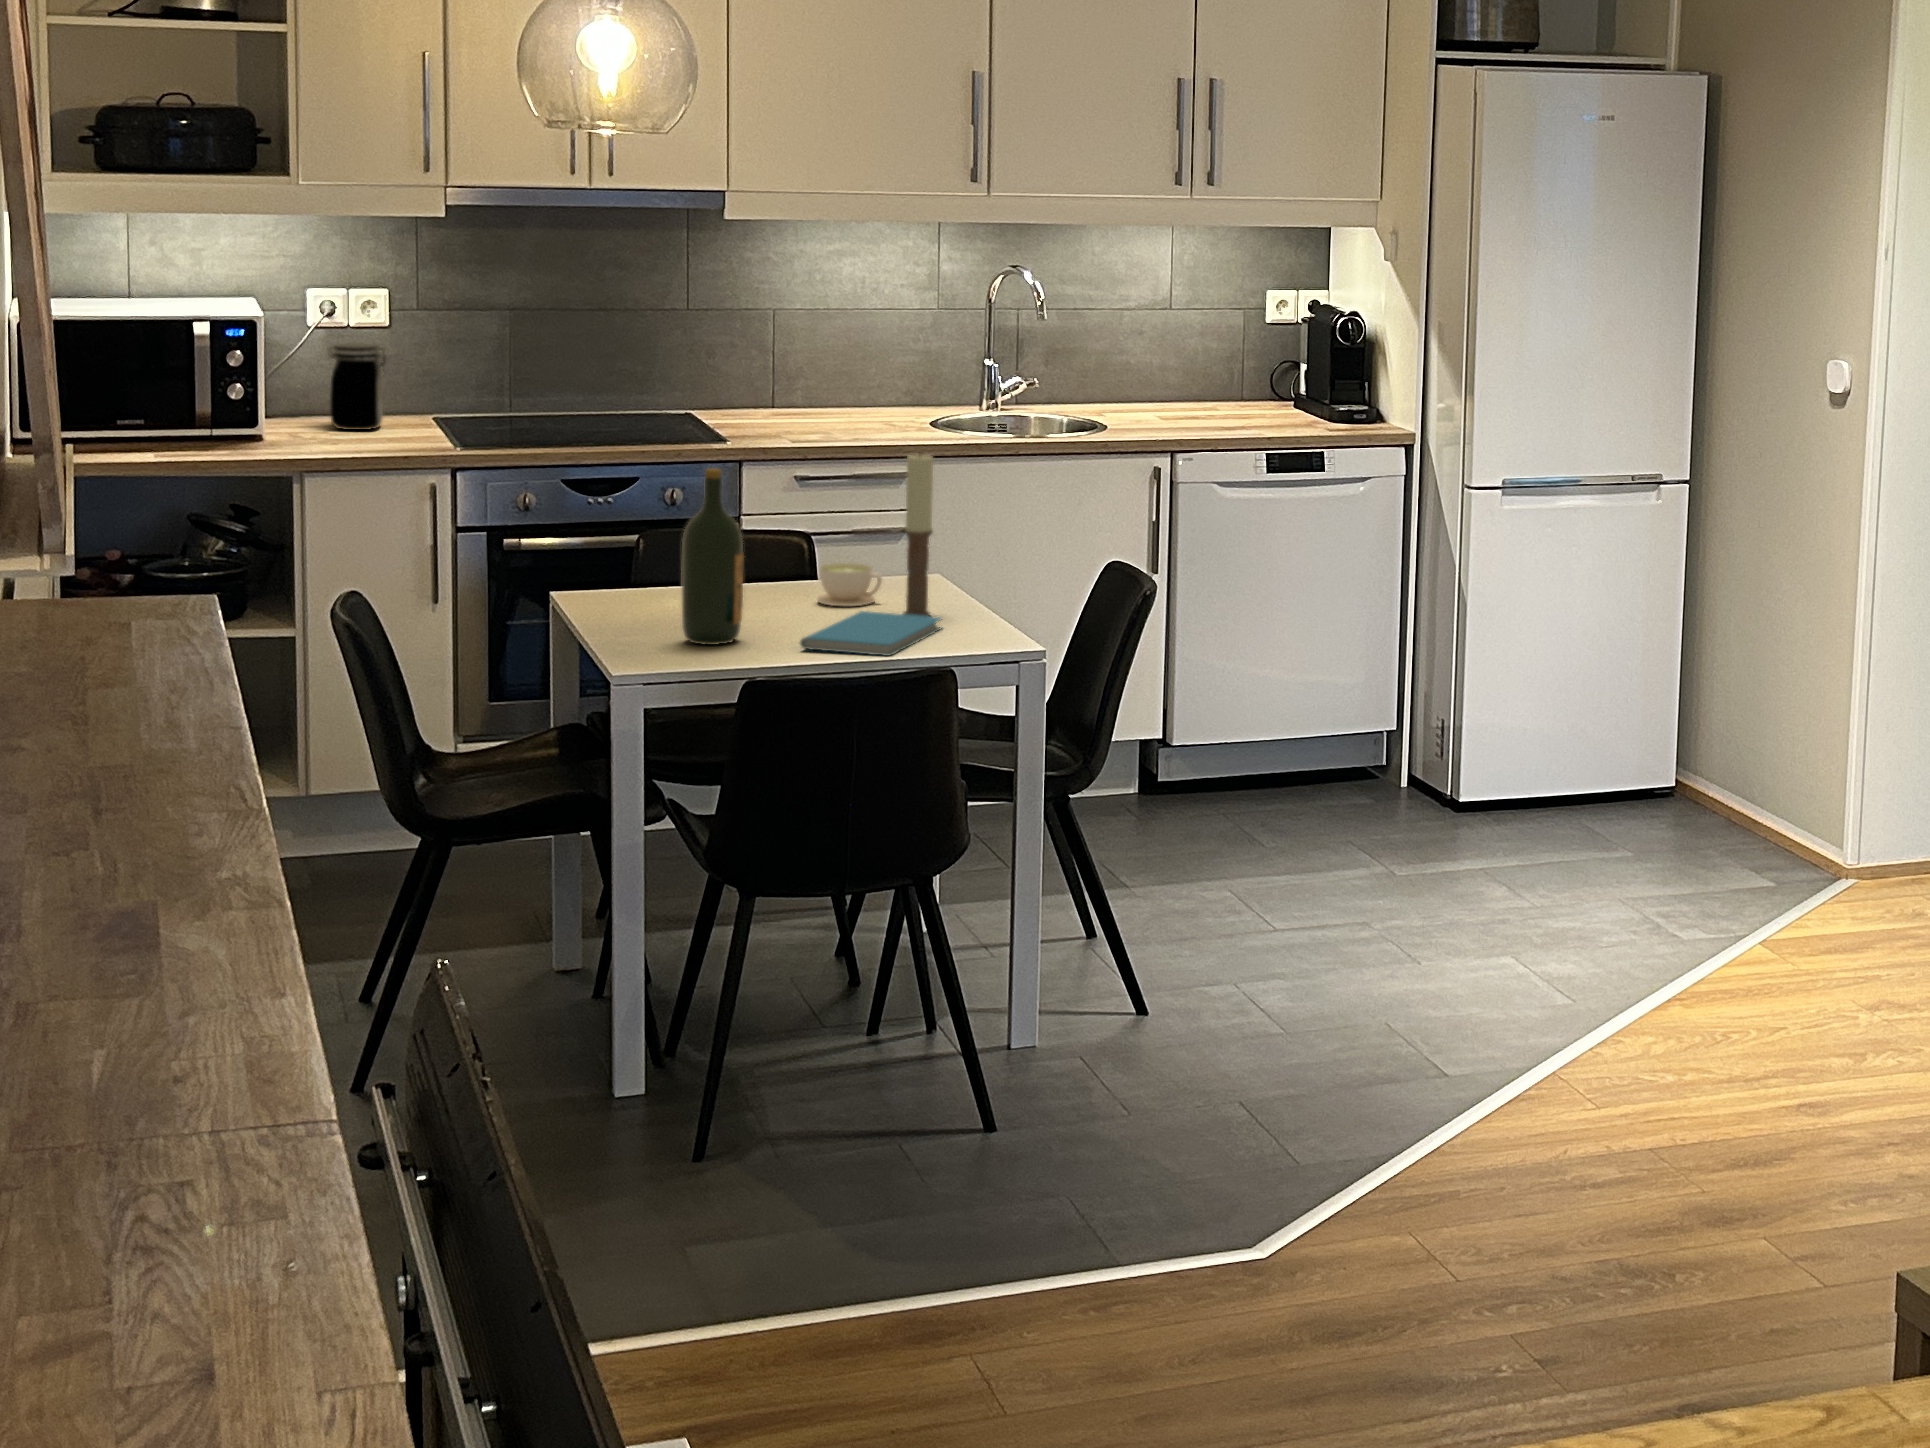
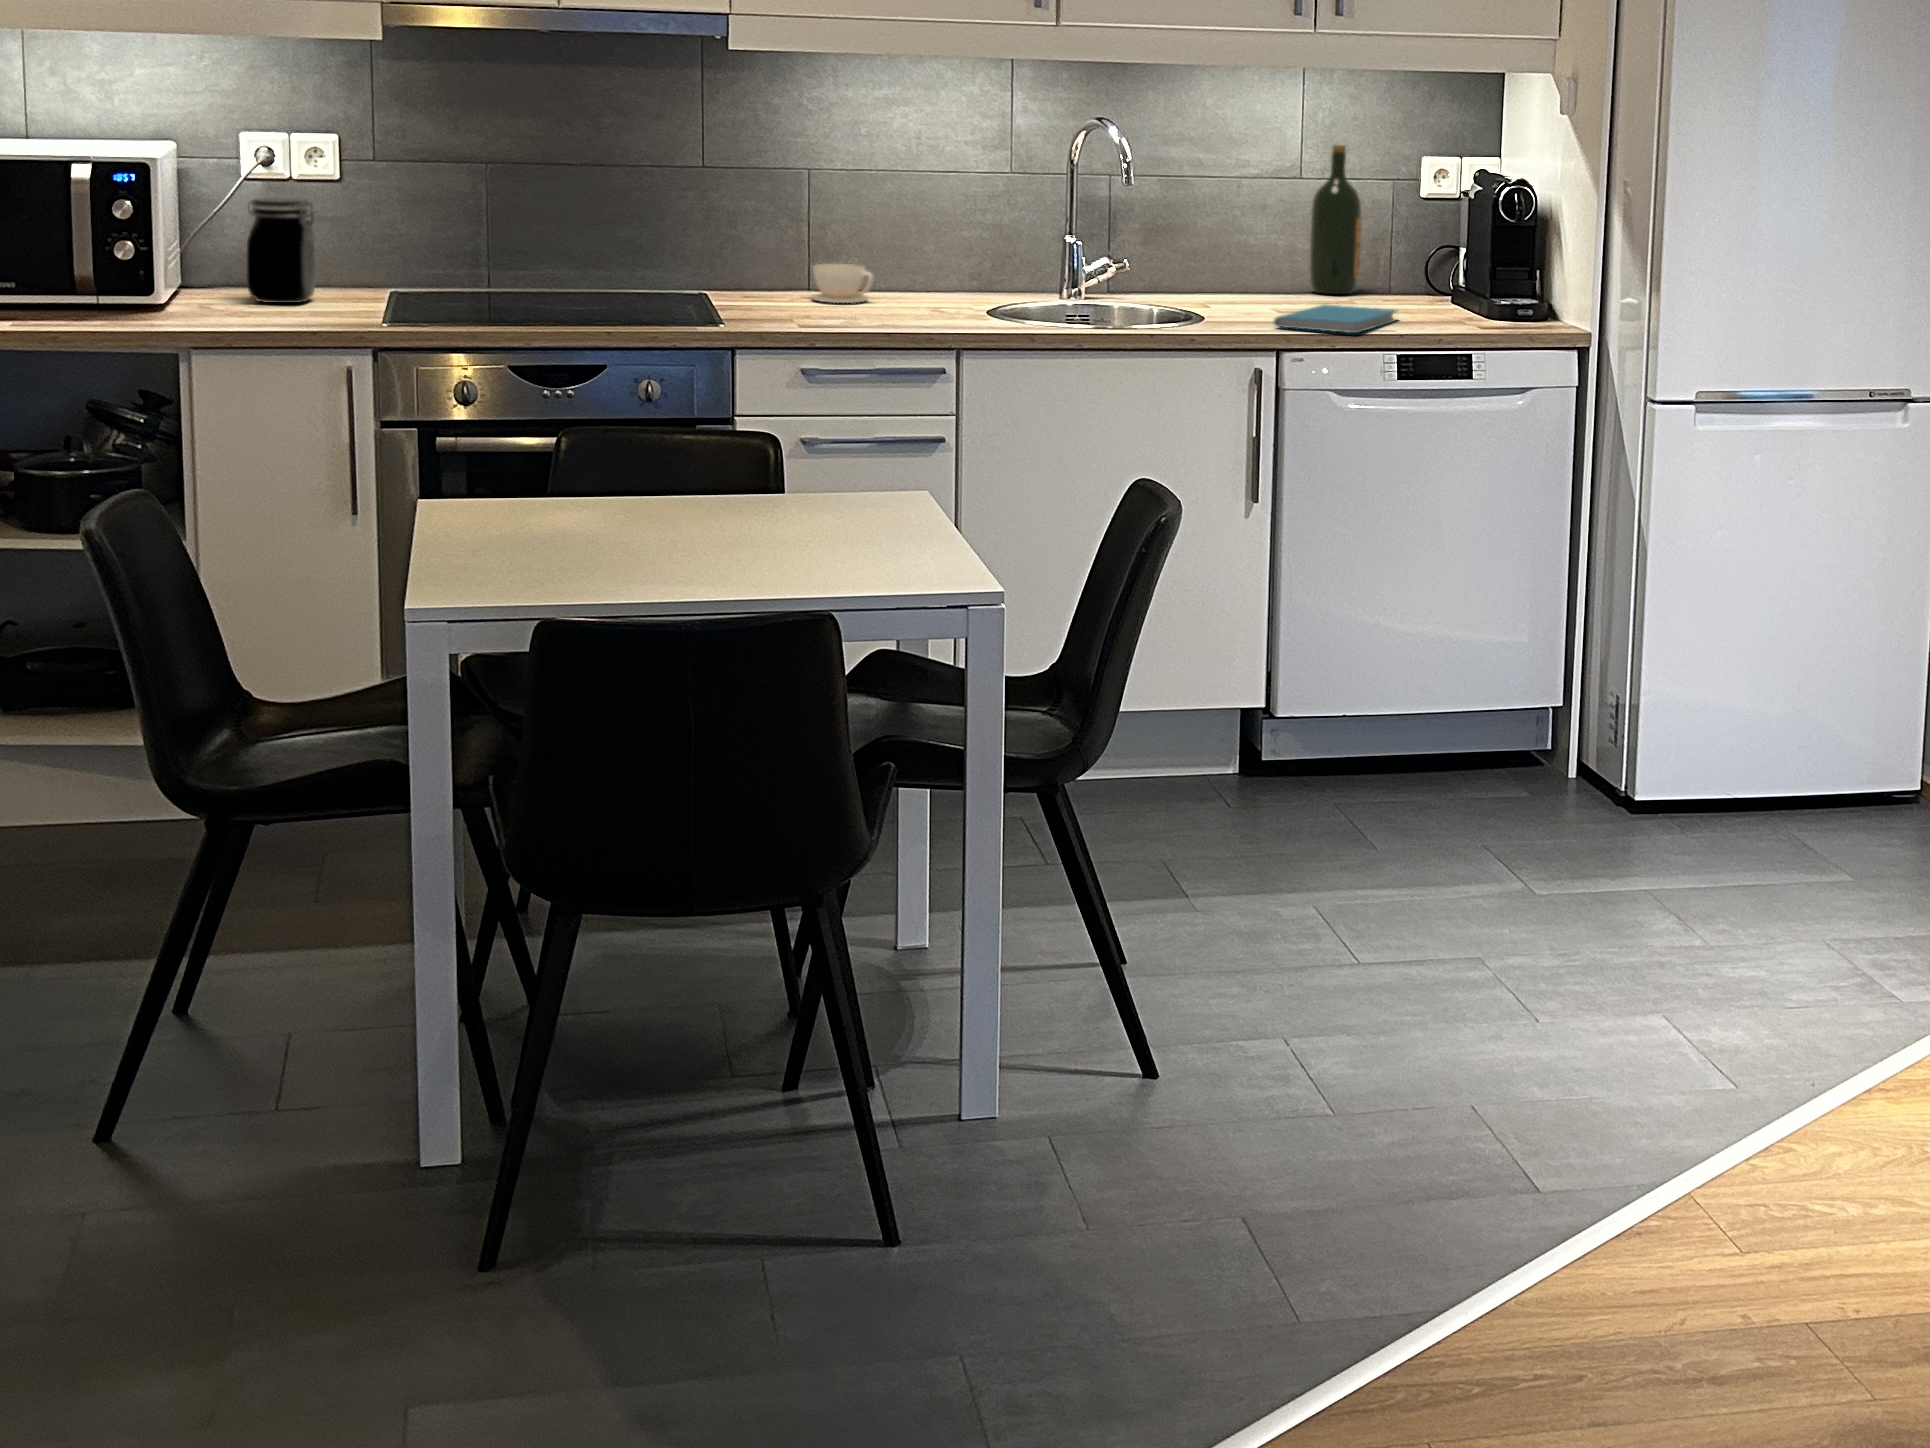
candle: present [903,454,933,616] -> none [844,324,883,545]
wine bottle: present [681,468,744,645] -> present [1309,145,1362,294]
coffee cup: present [817,563,882,606] -> present [811,264,873,303]
book: present [800,611,941,656] -> present [1274,305,1397,333]

